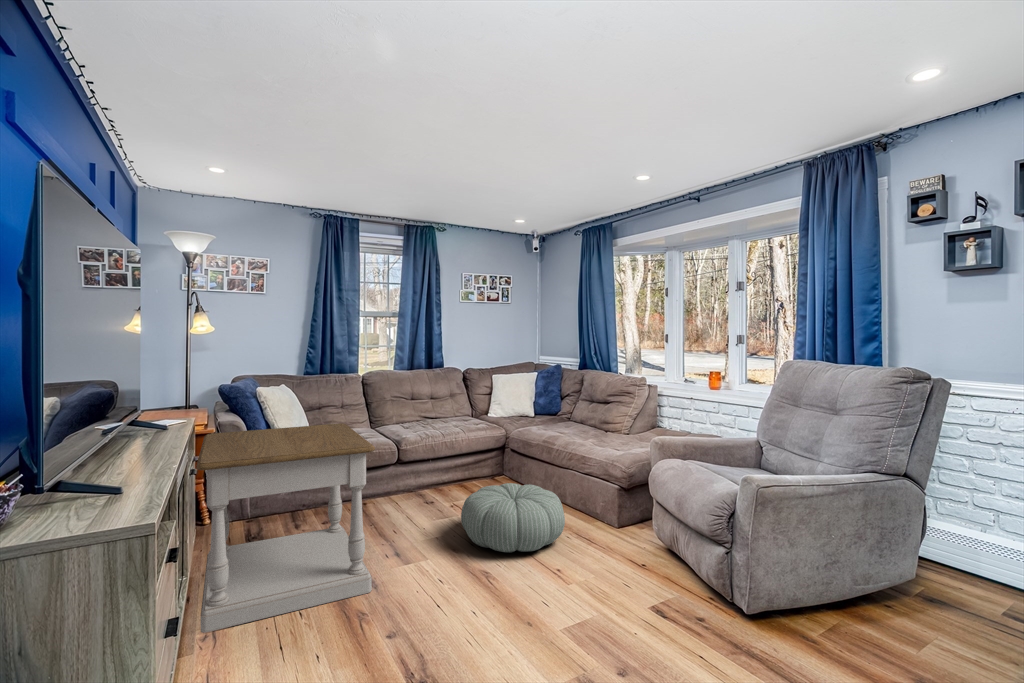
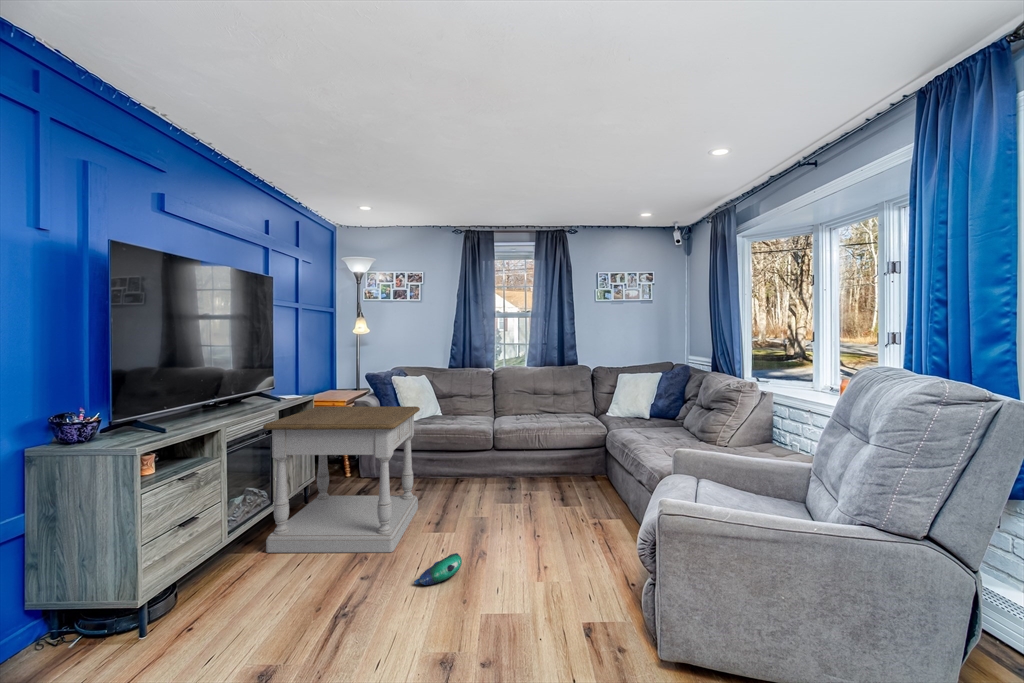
pouf: present [461,483,565,552] -> none [502,479,608,550]
plush toy: none [436,574,474,616] -> present [414,553,462,585]

